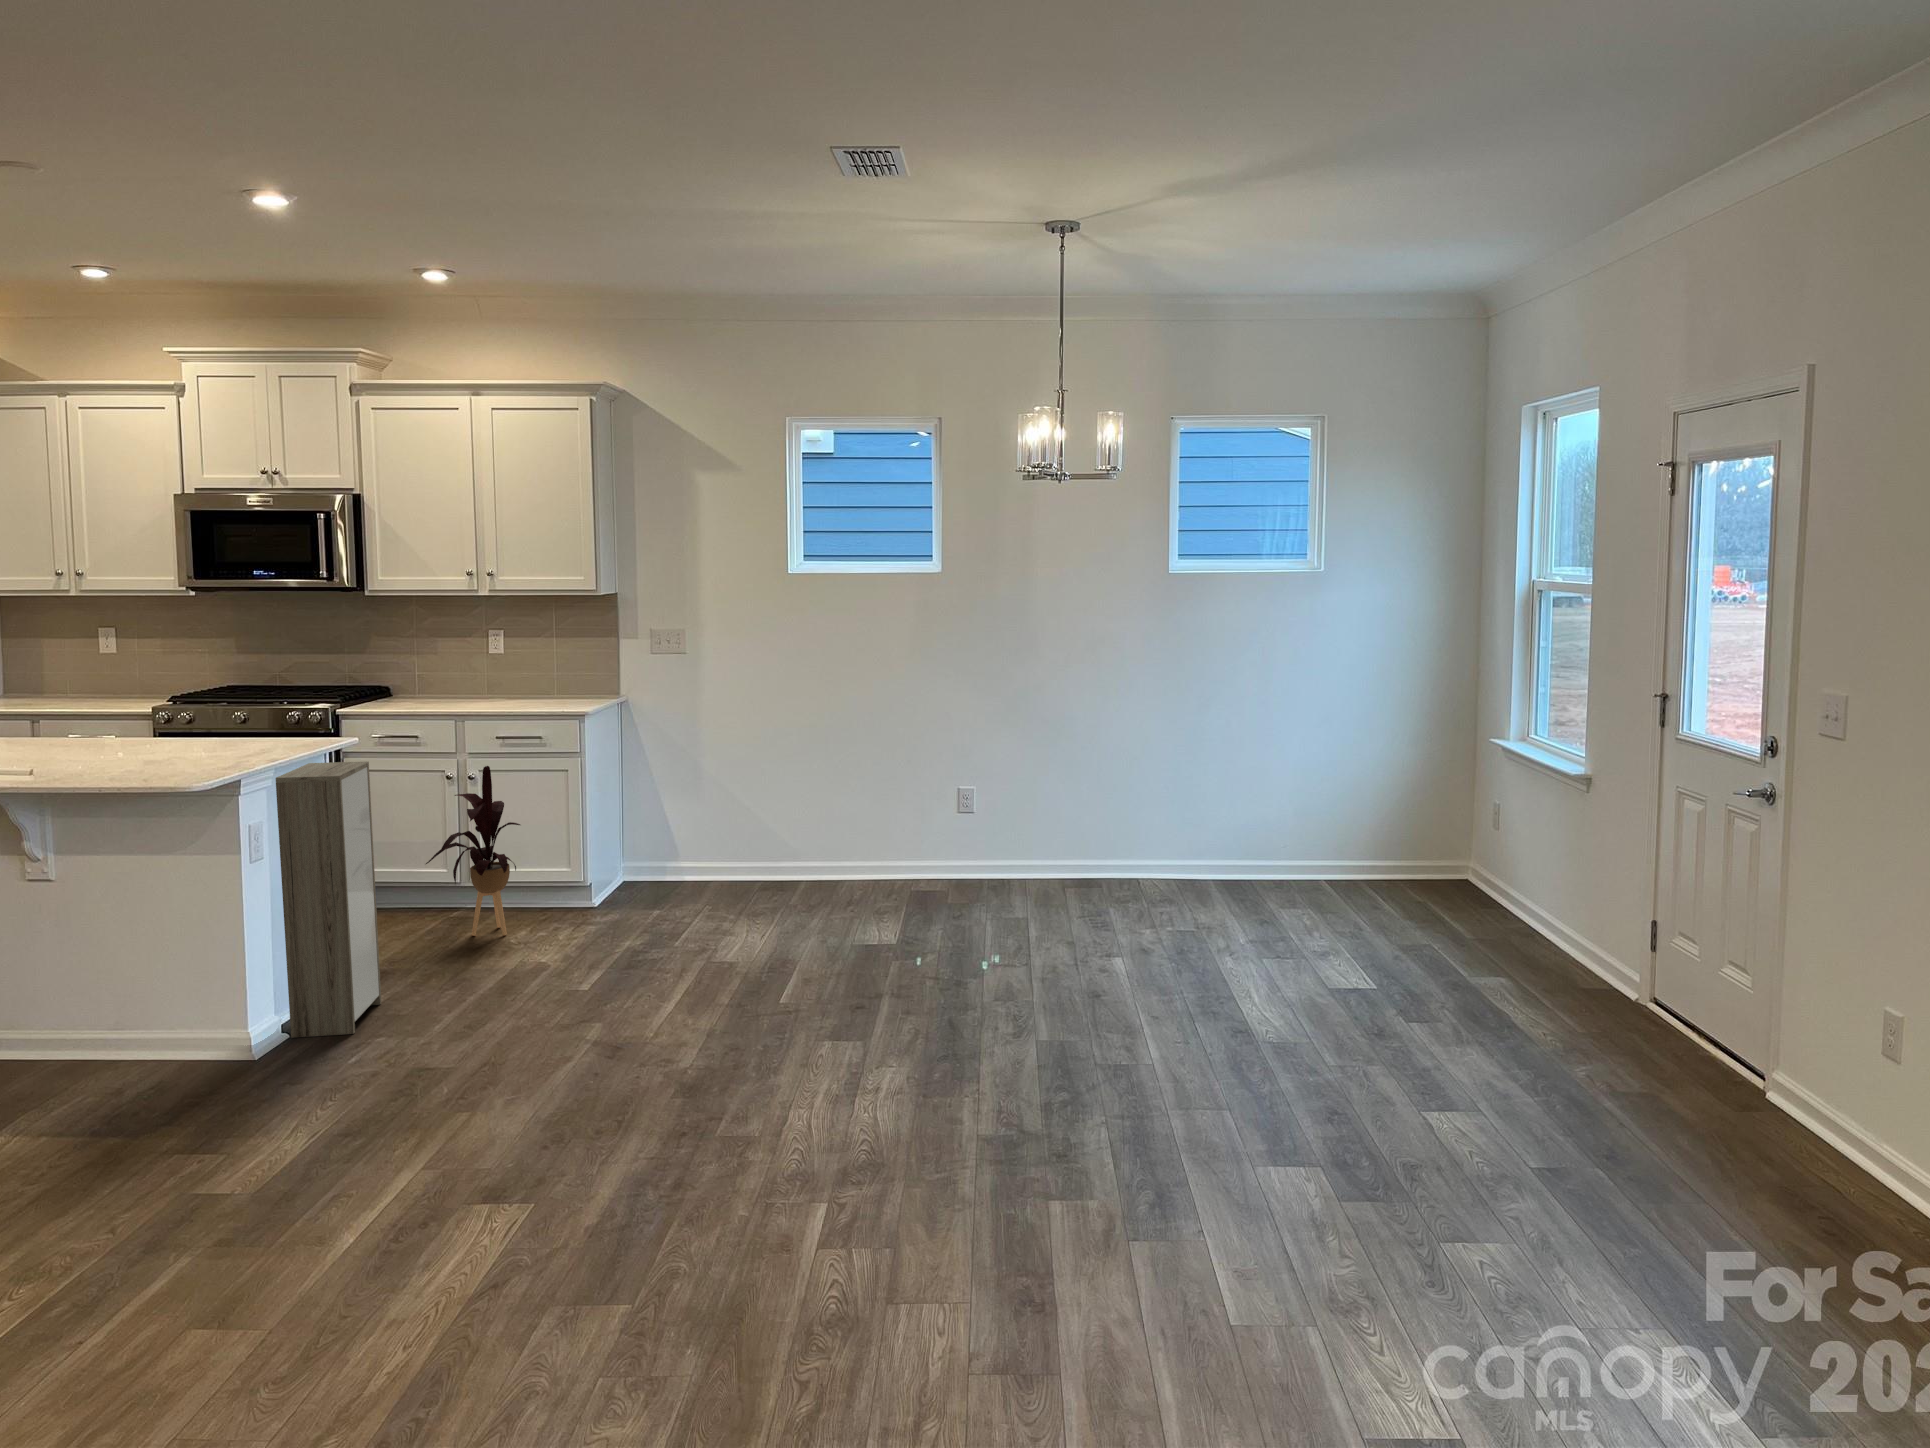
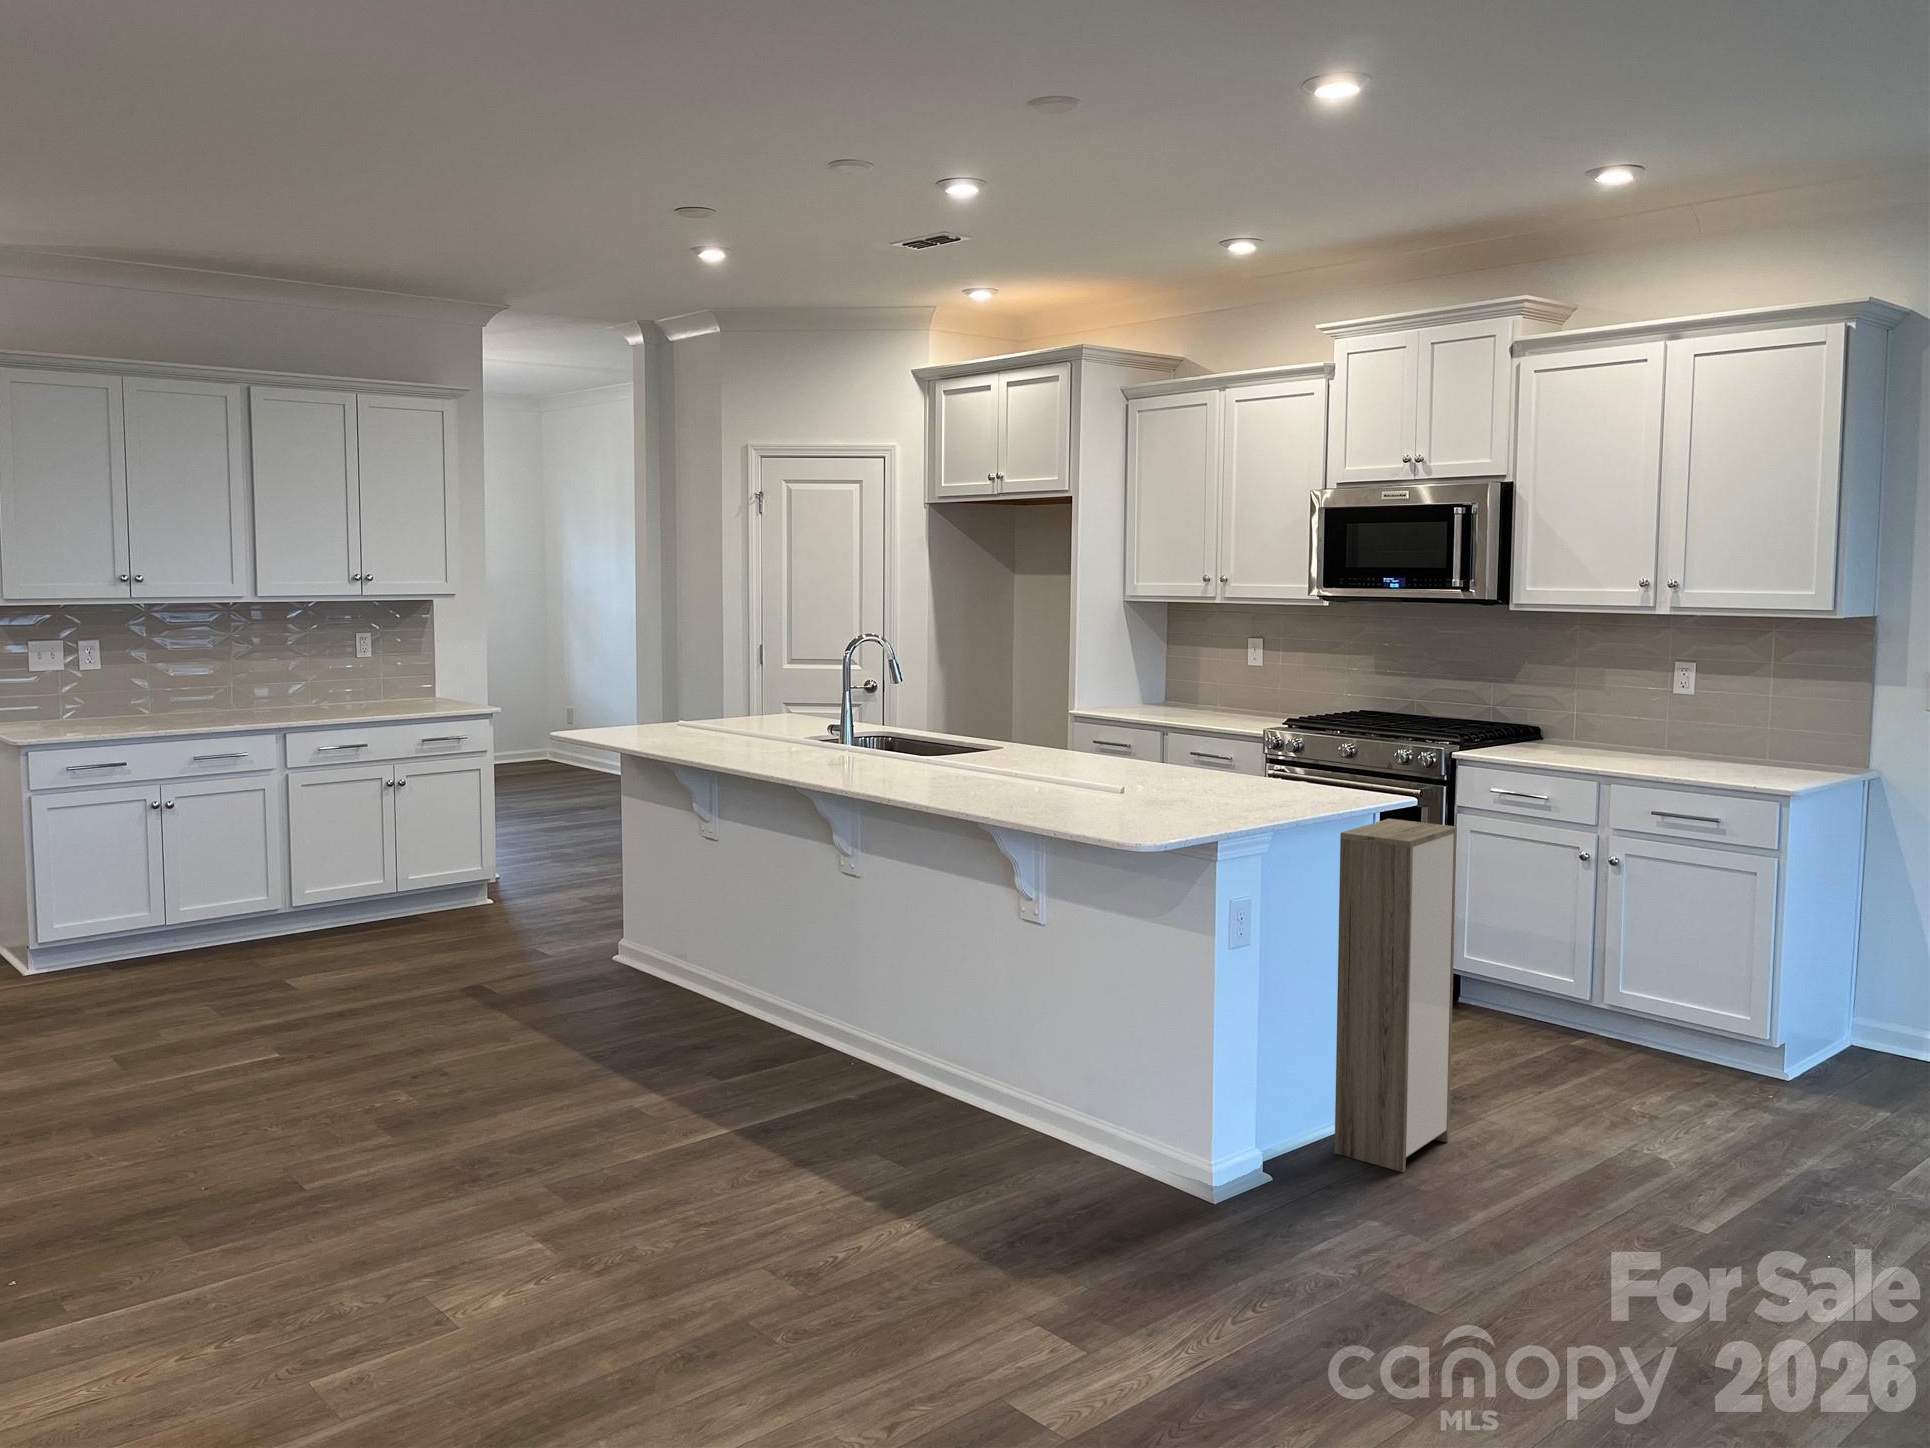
house plant: present [426,766,520,936] -> none [1537,851,1674,1091]

